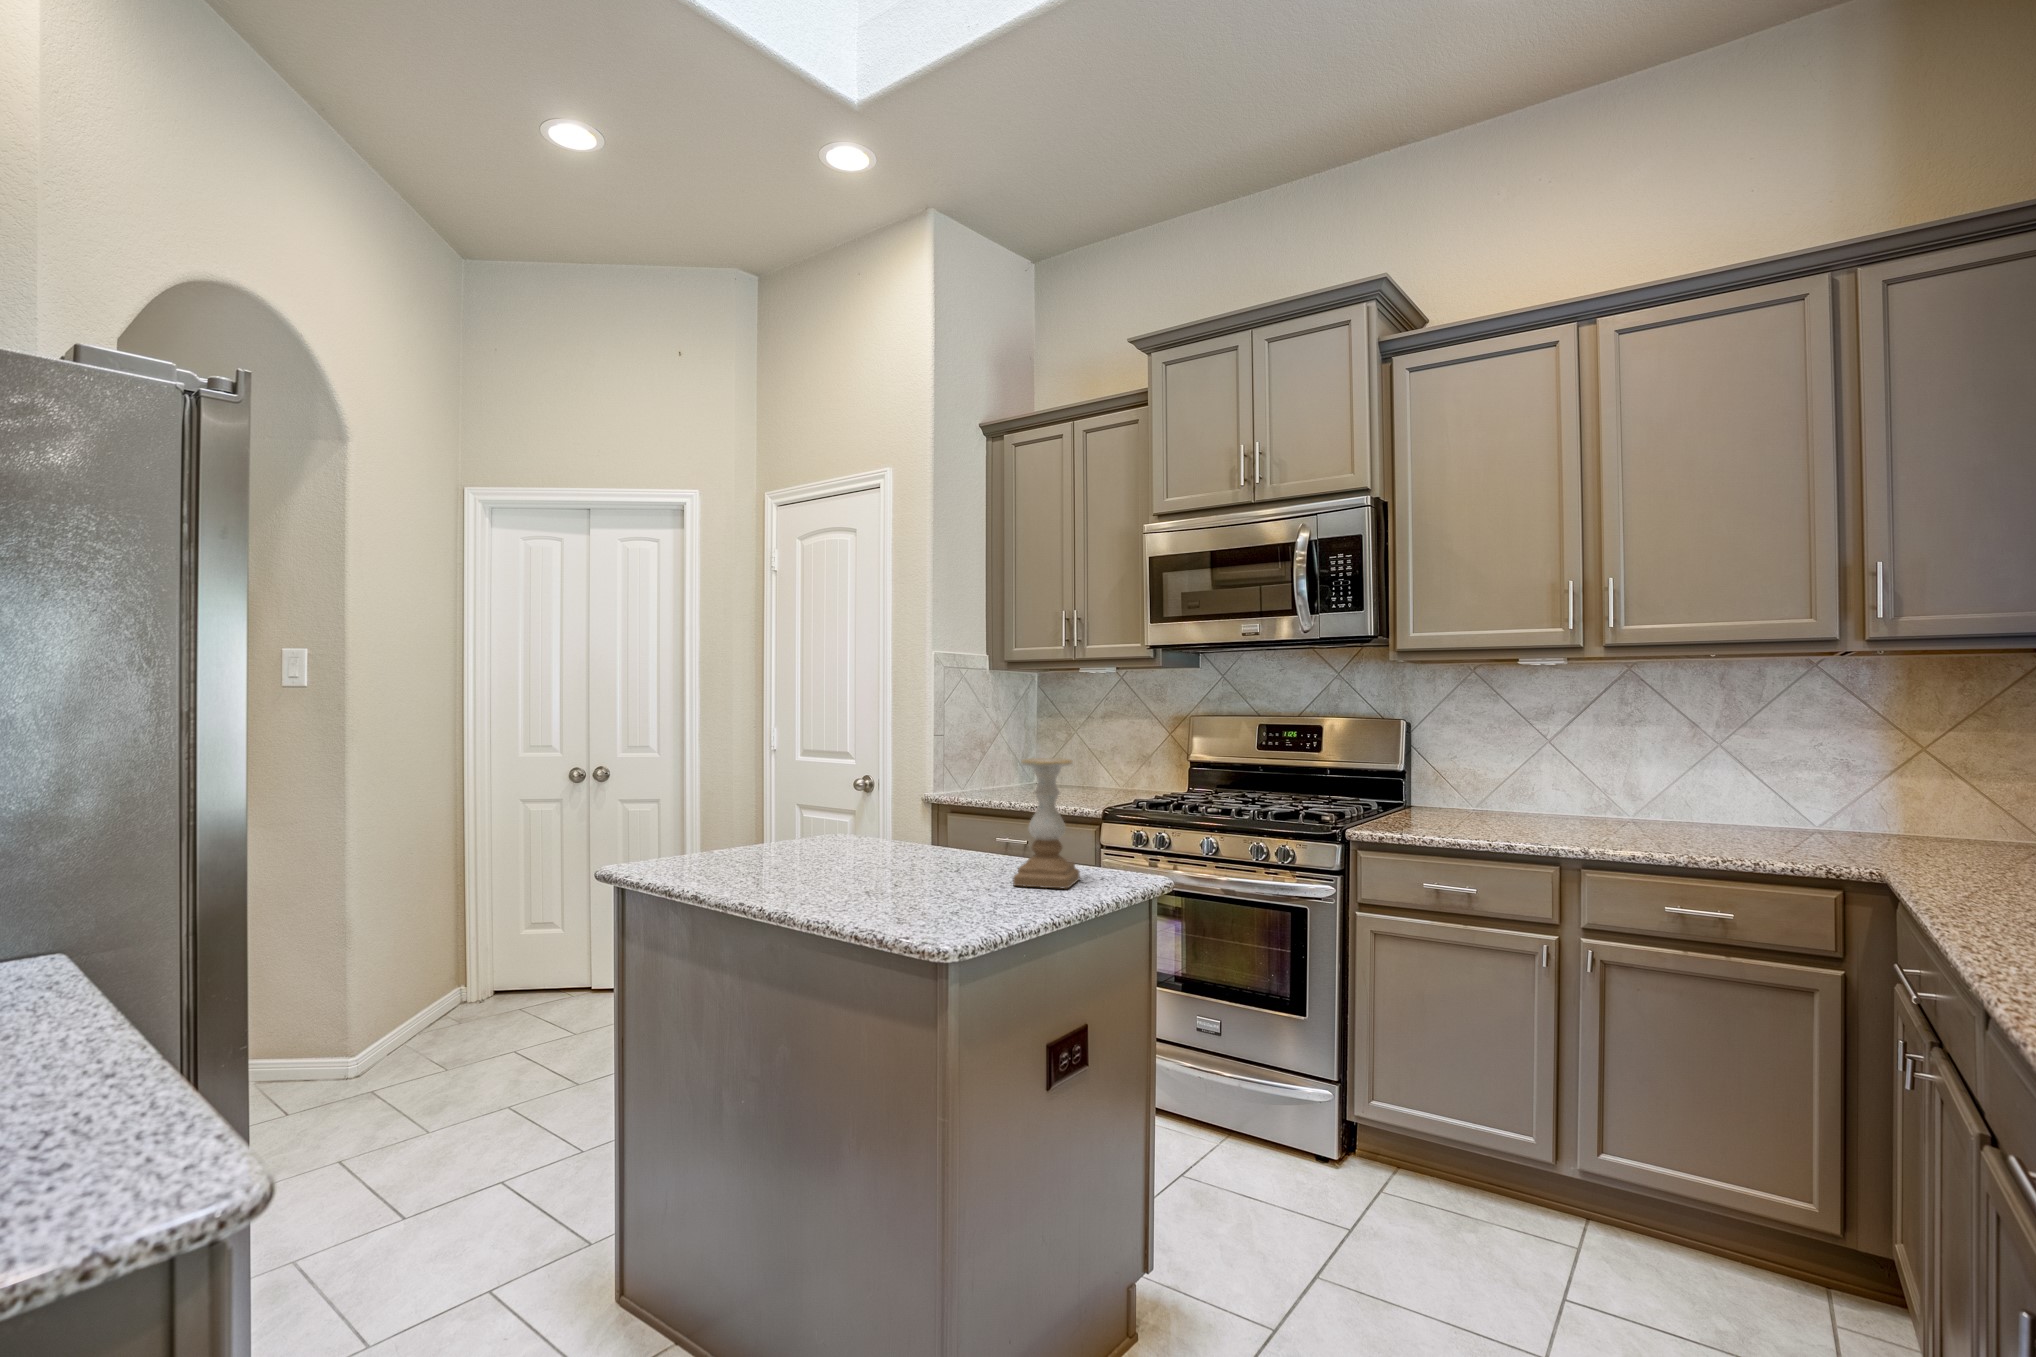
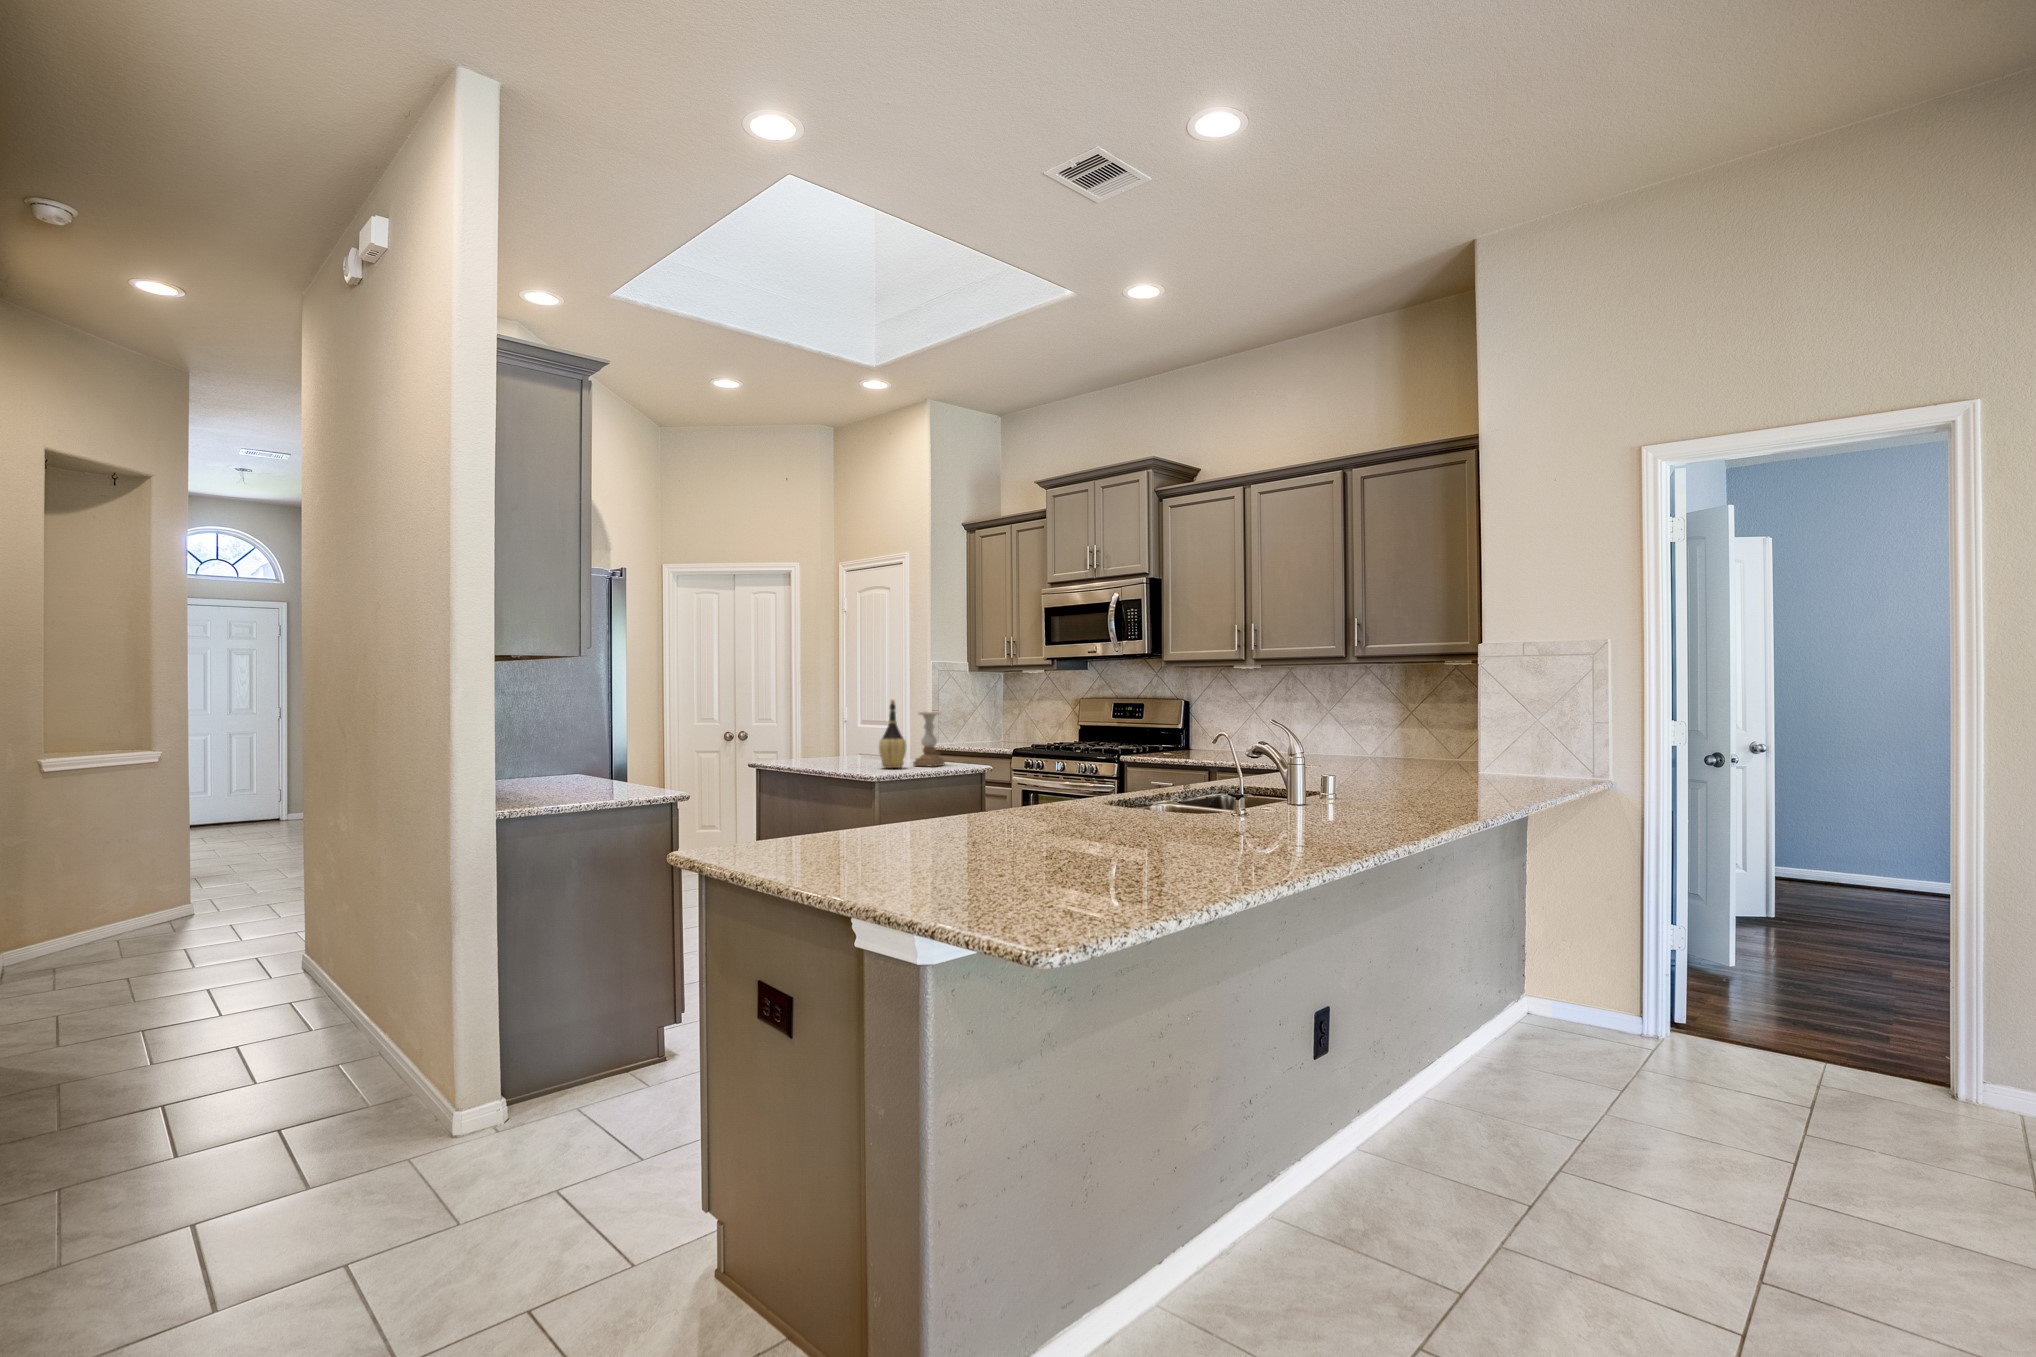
wine bottle: none [943,732,1010,901] -> present [879,700,906,768]

